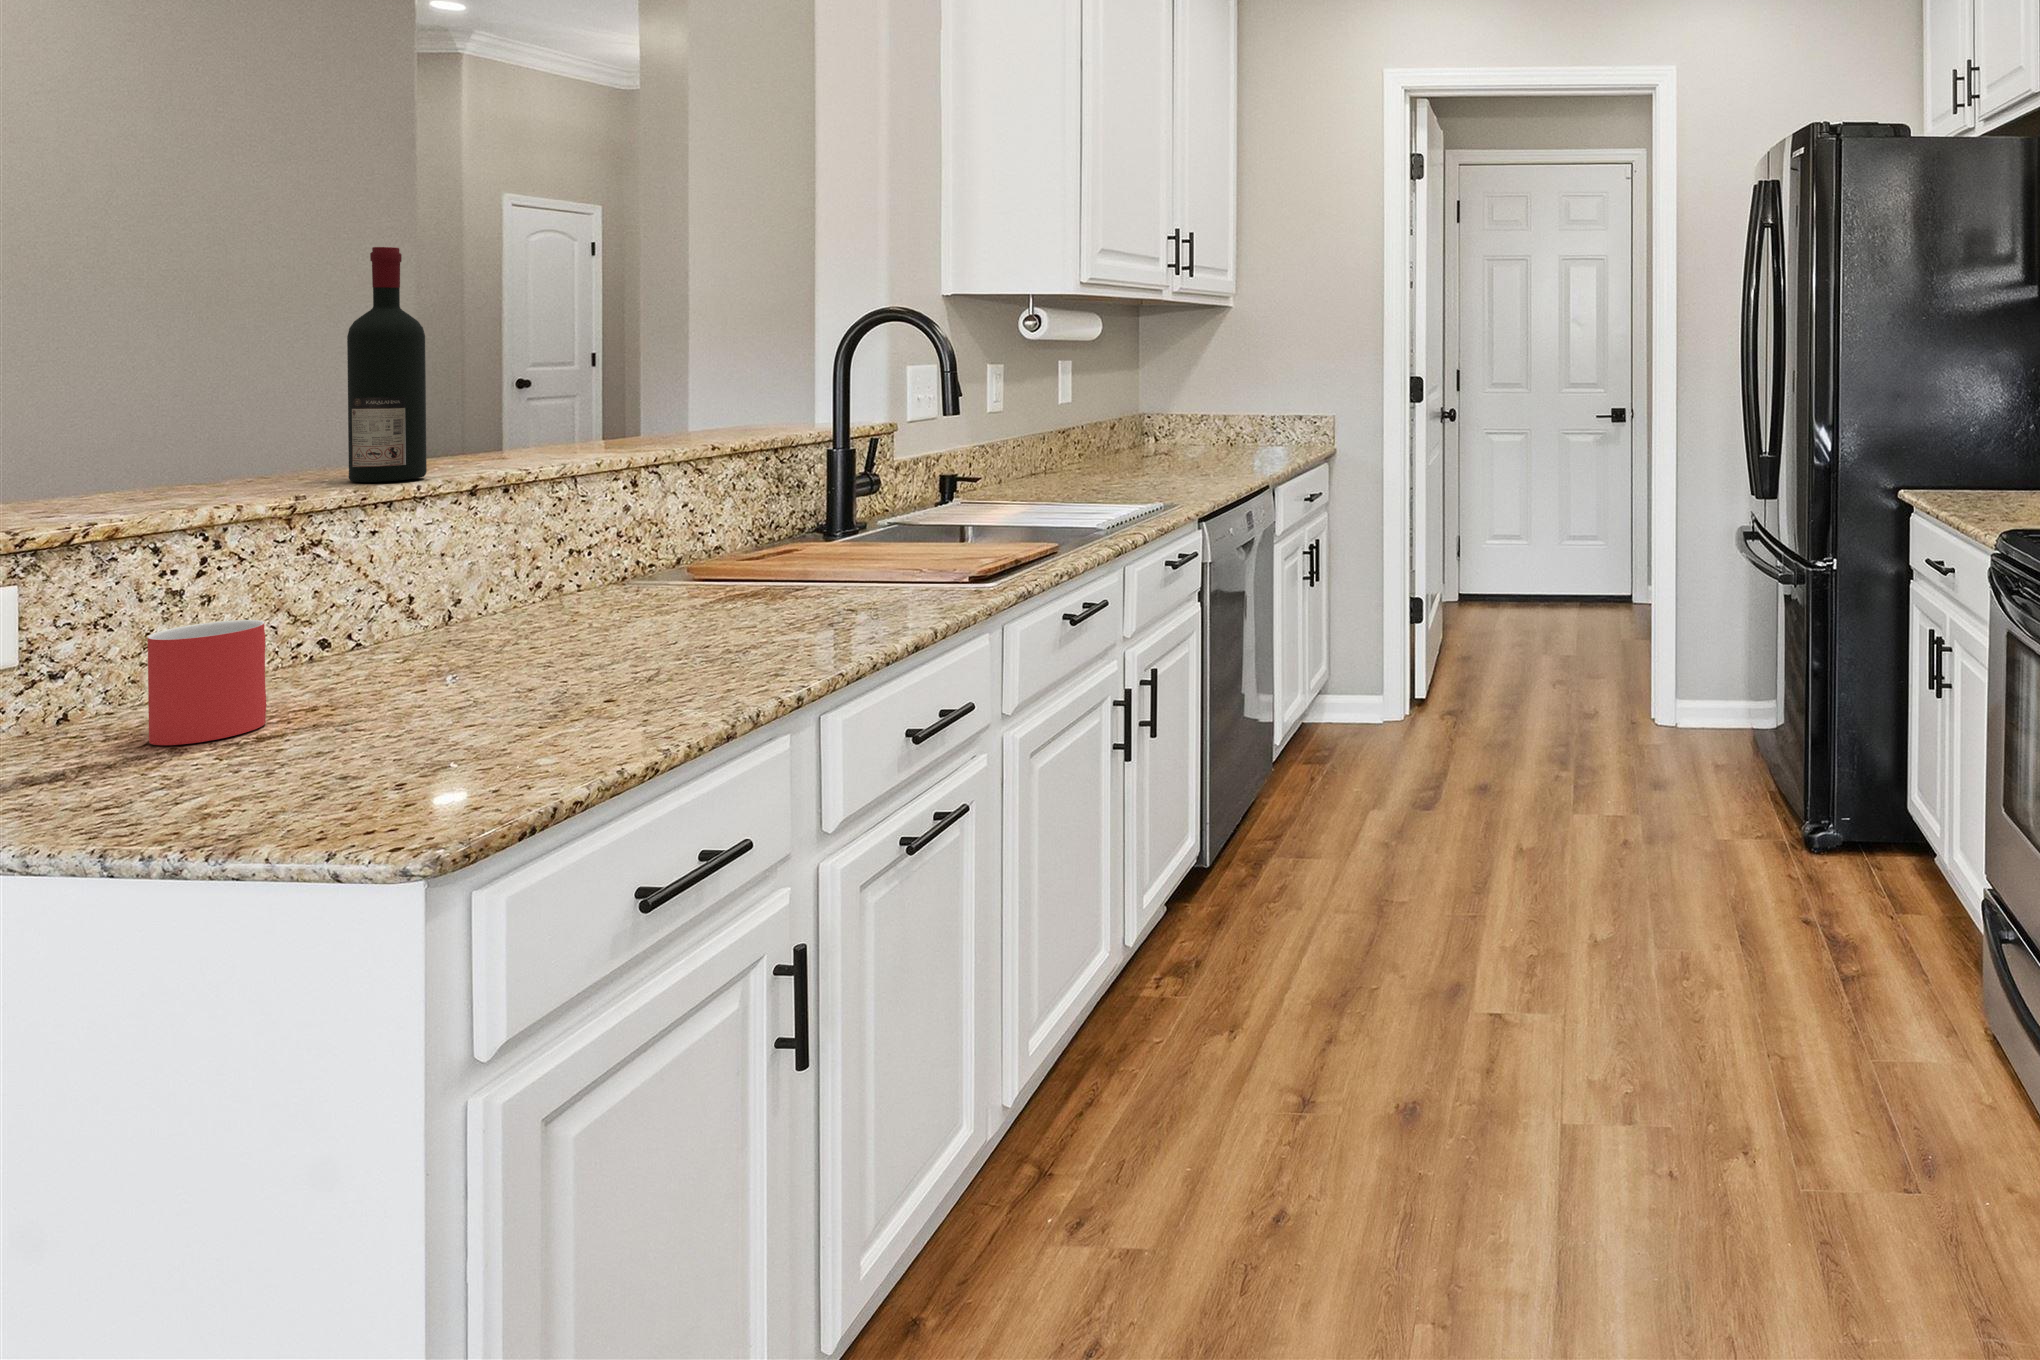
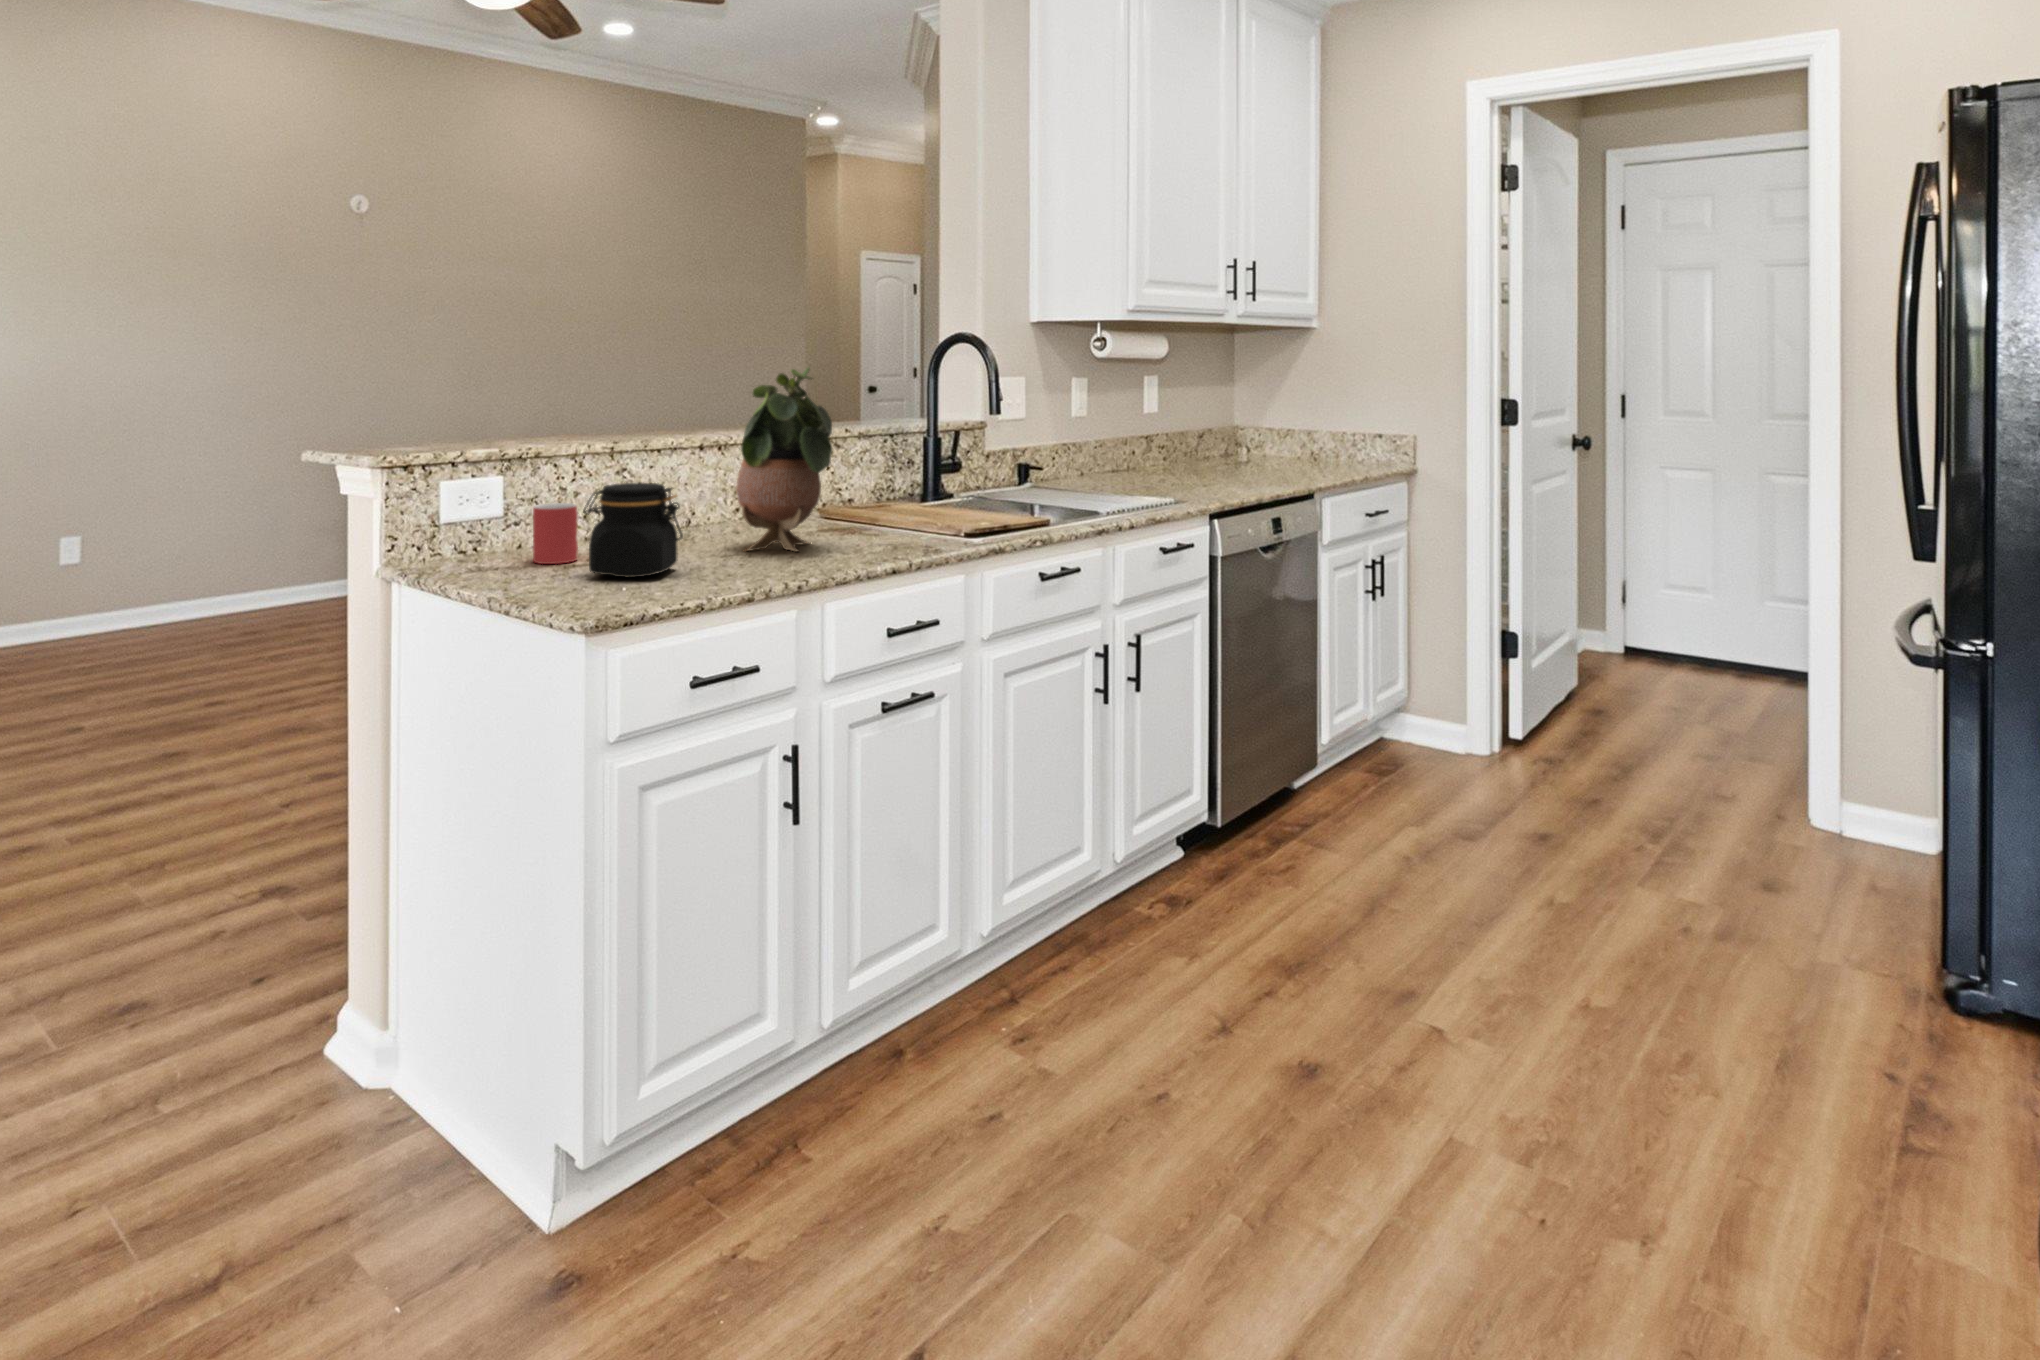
wine bottle: present [347,247,427,482] -> none [648,299,683,437]
potted plant: none [597,358,787,653] -> present [736,368,832,552]
jar: none [320,564,552,743] -> present [584,483,683,578]

